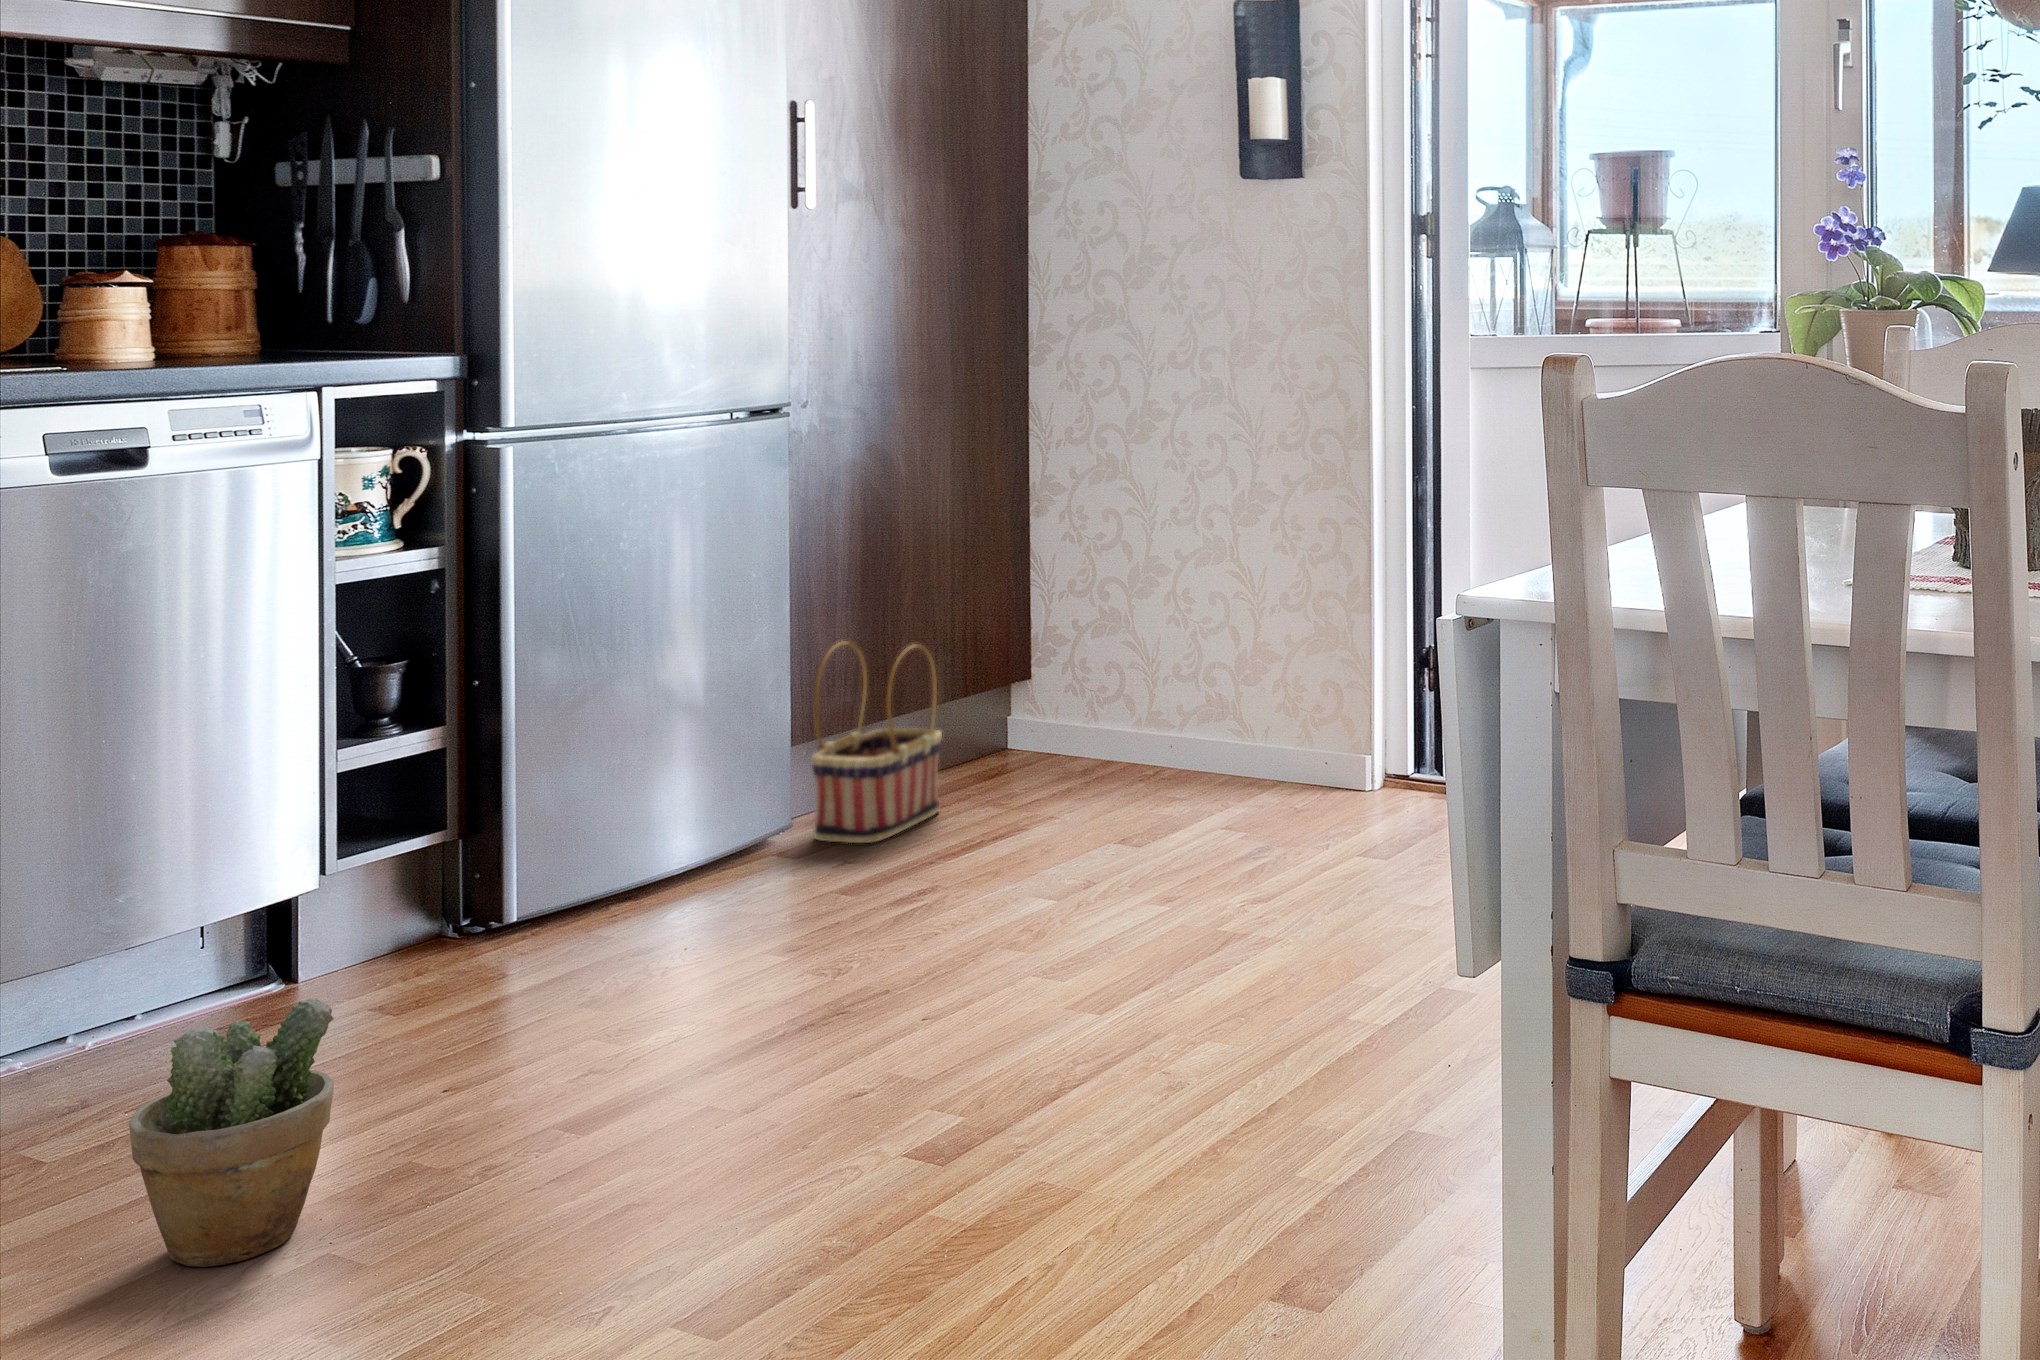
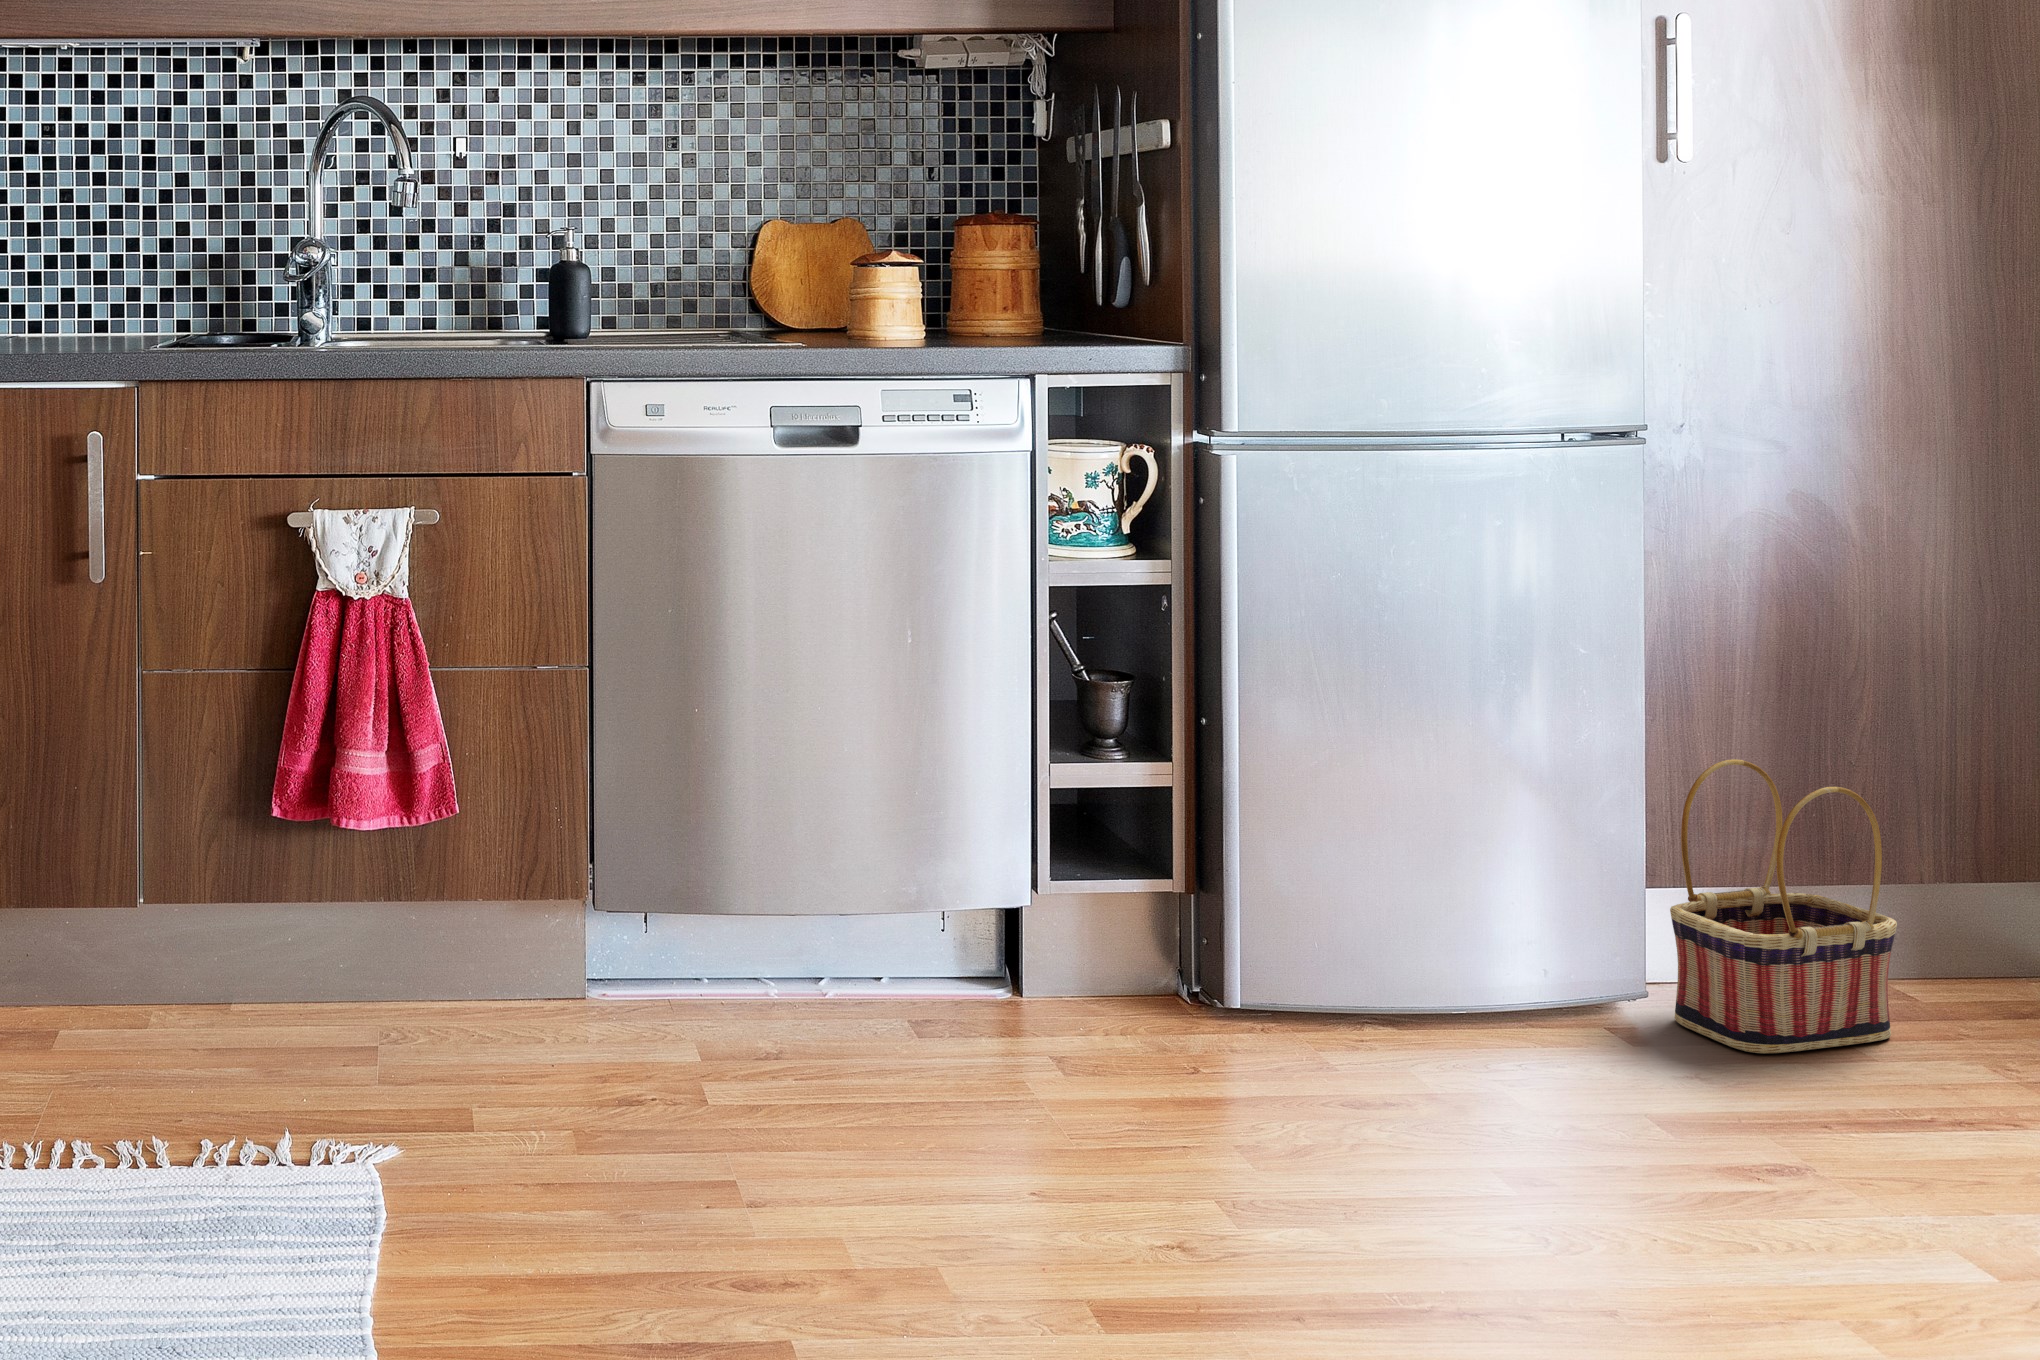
potted plant: present [129,999,334,1267] -> none [633,1028,810,1288]

